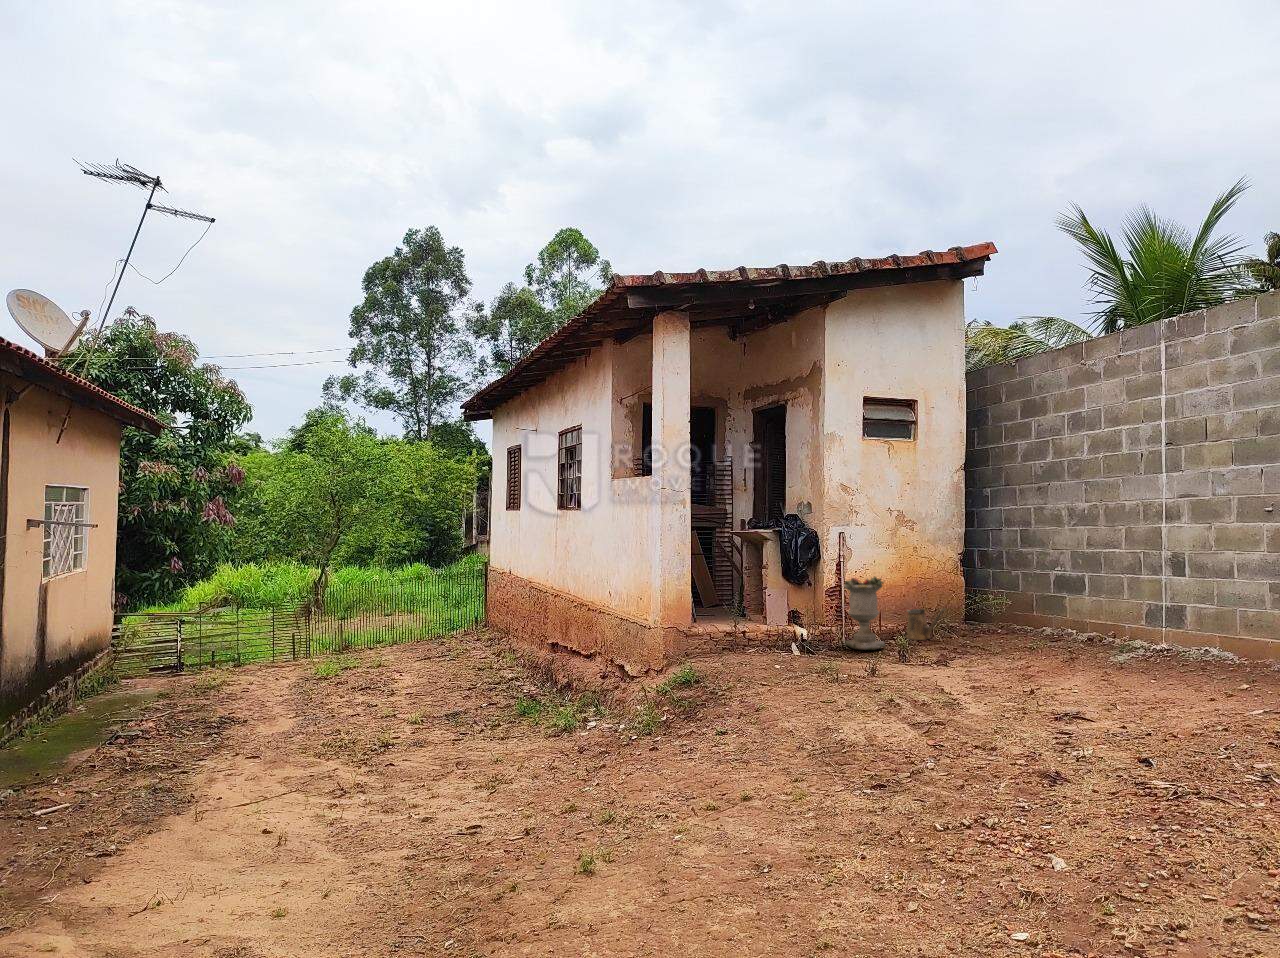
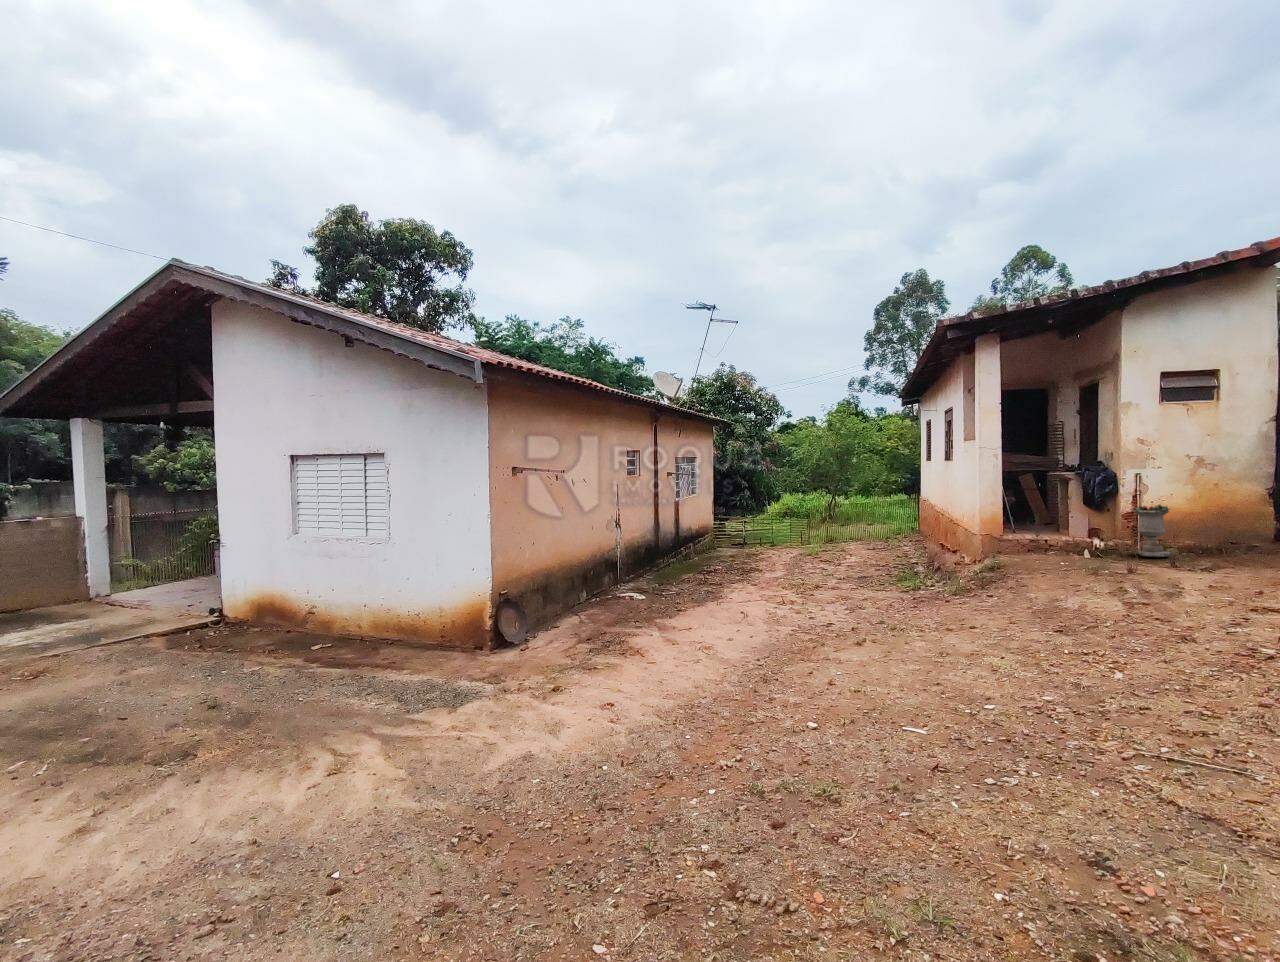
watering can: present [905,609,945,640] -> none [1203,531,1238,554]

